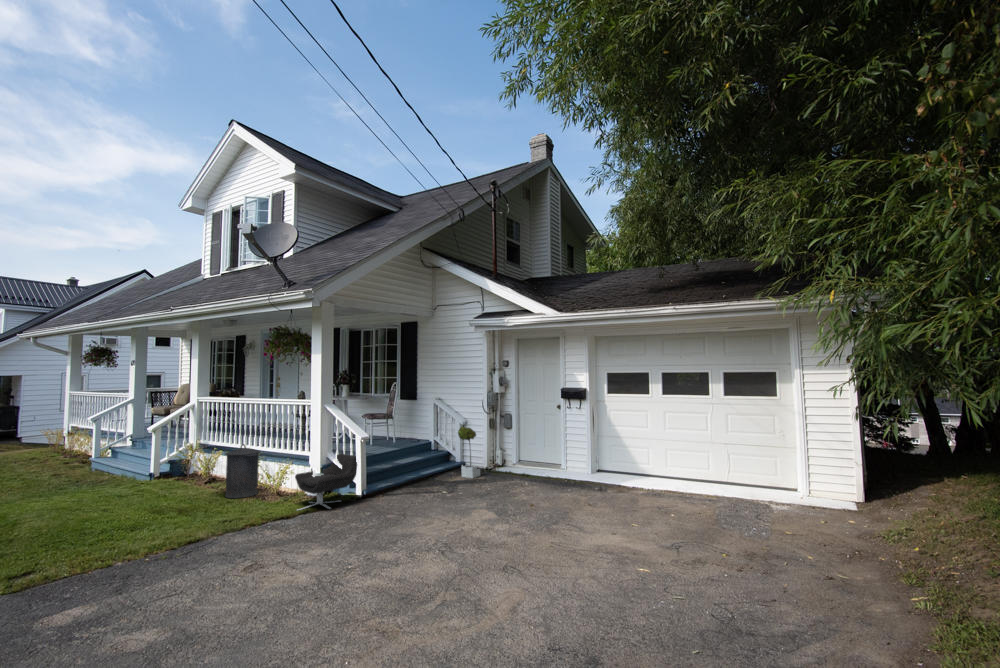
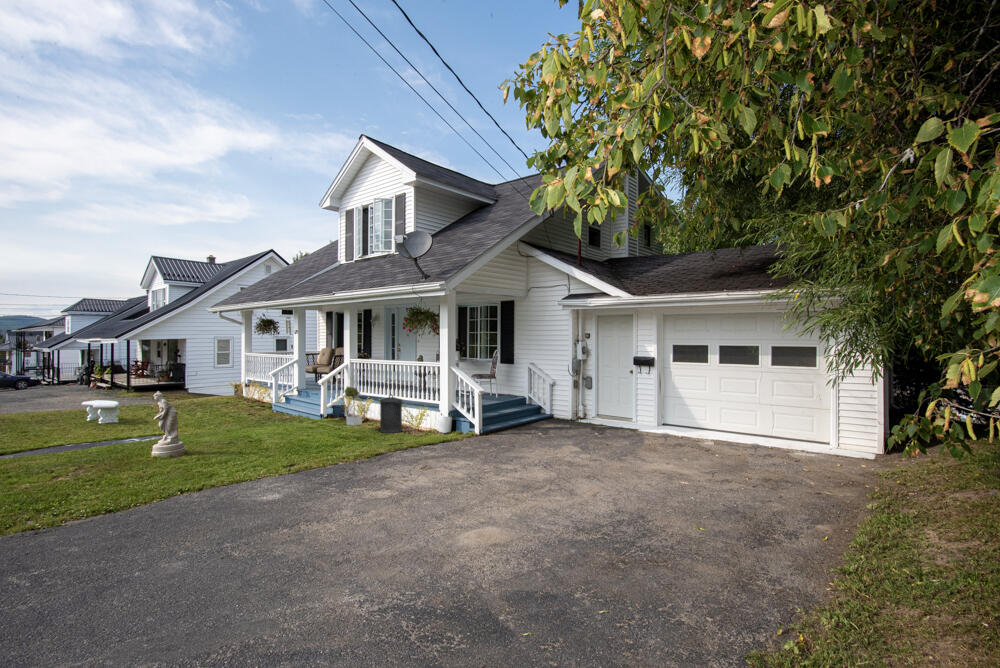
potted tree: present [458,427,480,478] -> present [345,386,362,426]
lounge chair: present [295,454,357,510] -> none [432,403,477,442]

